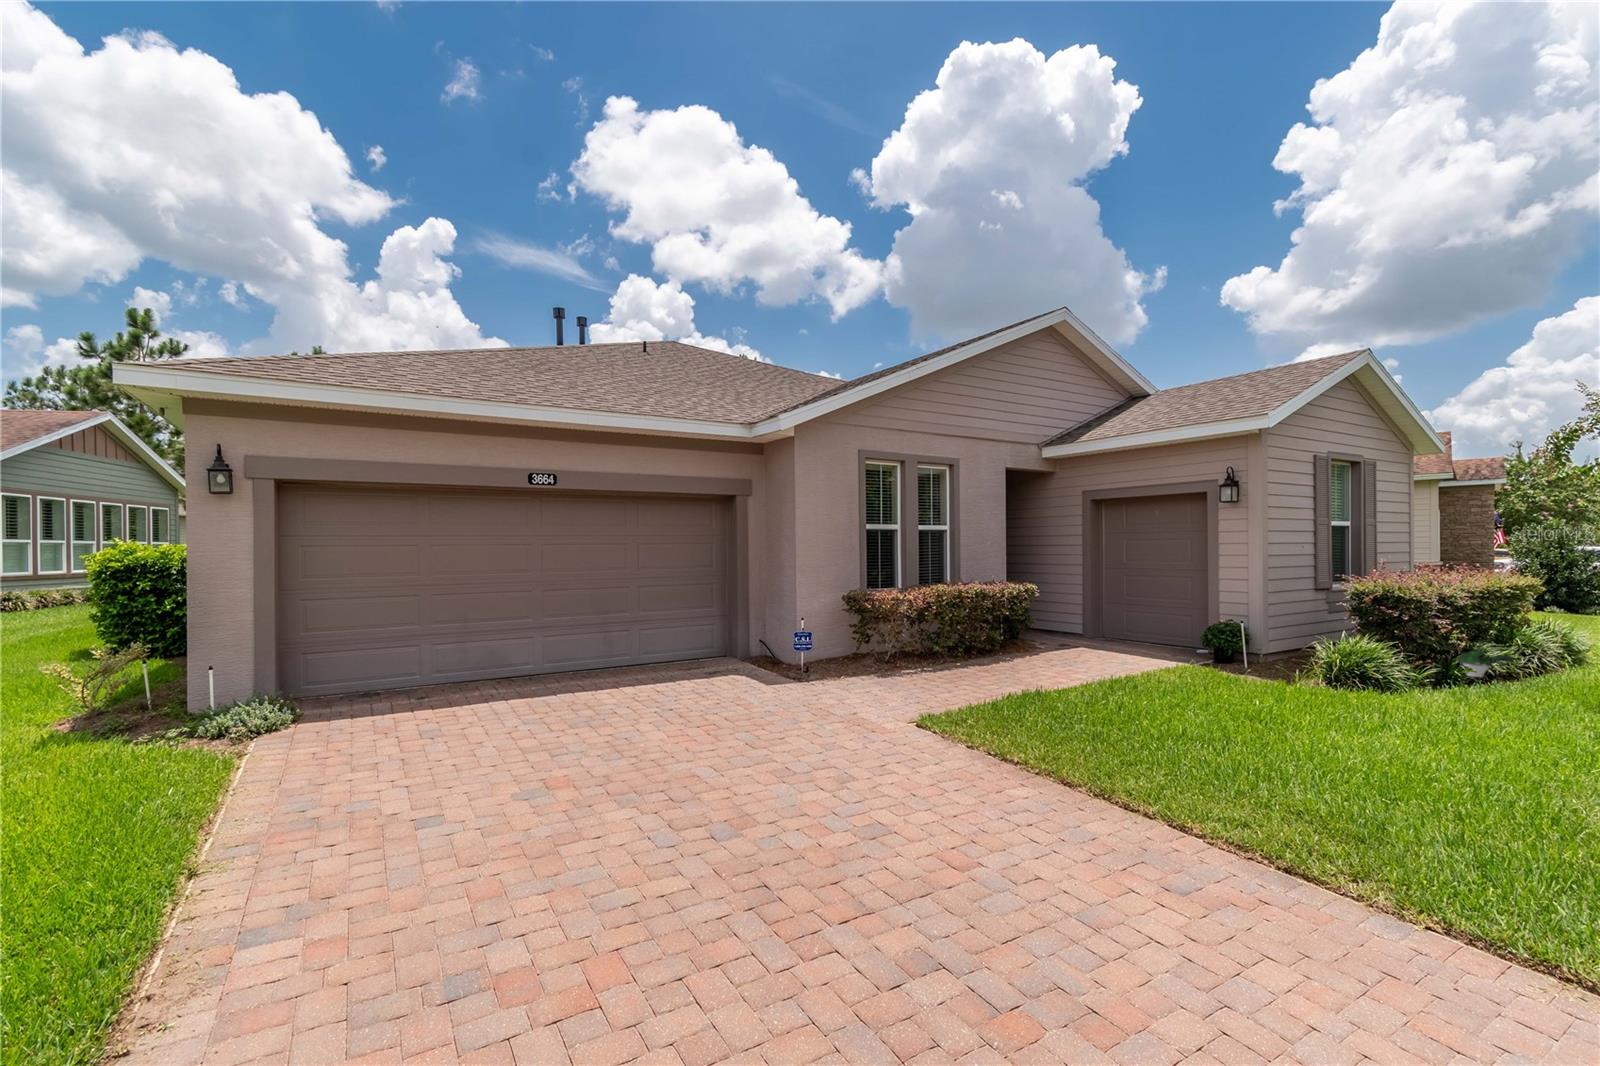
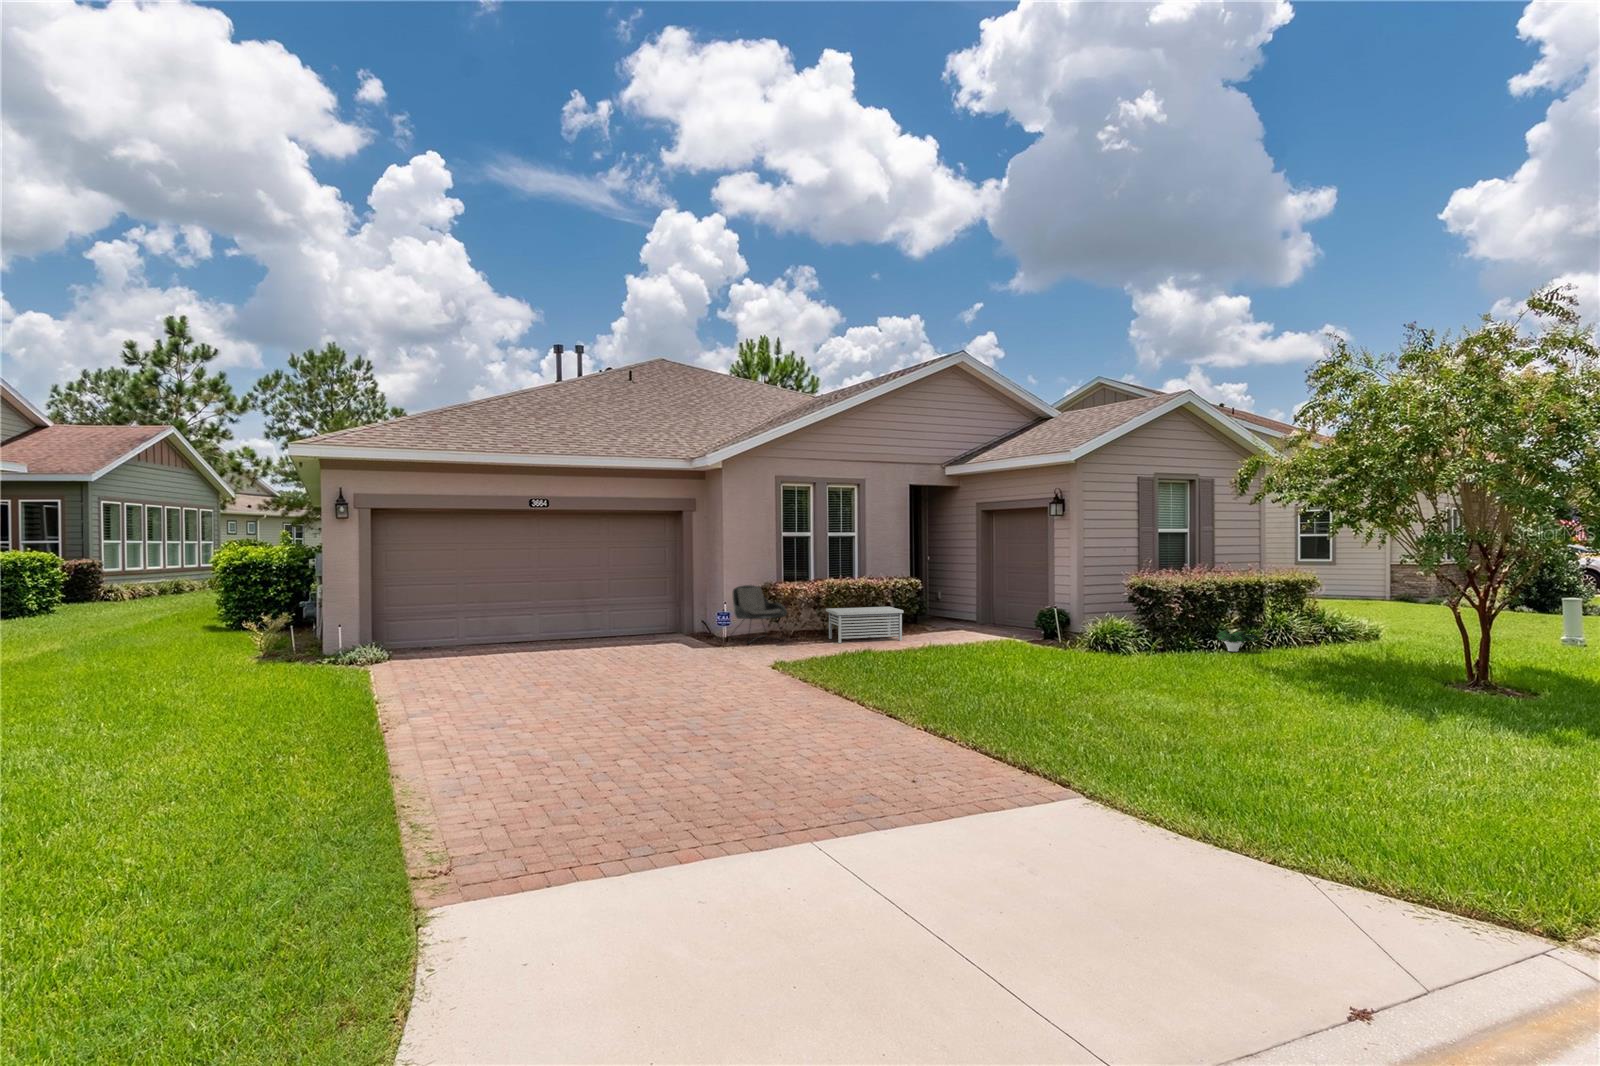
lounge chair: none [807,593,885,673] -> present [732,585,787,643]
storage bench: none [930,619,1033,670] -> present [826,607,904,643]

